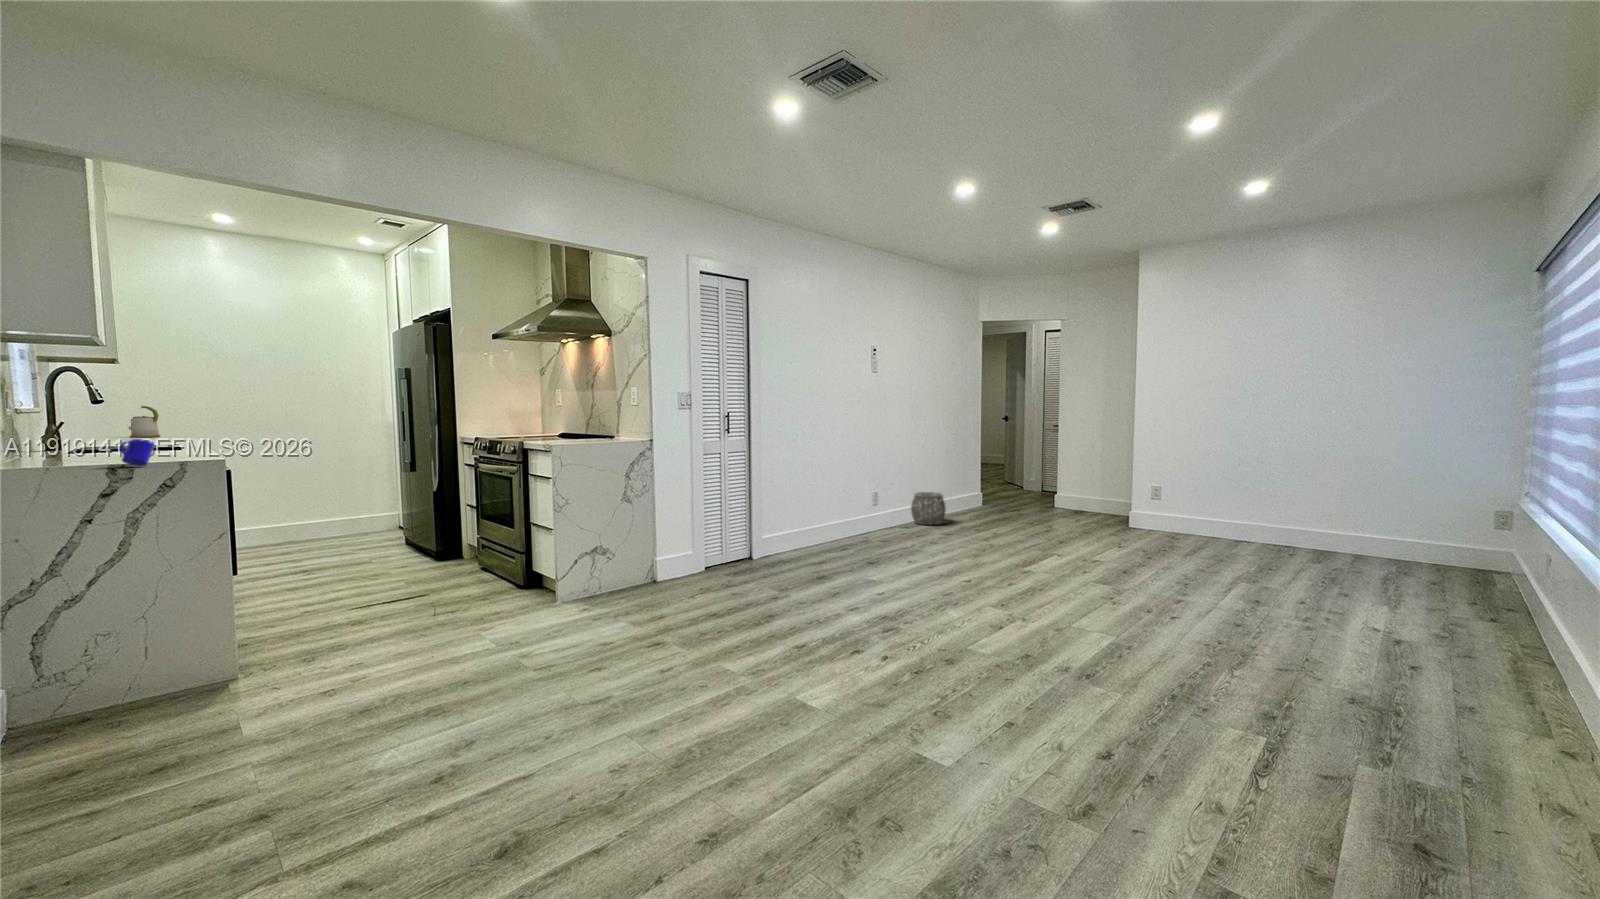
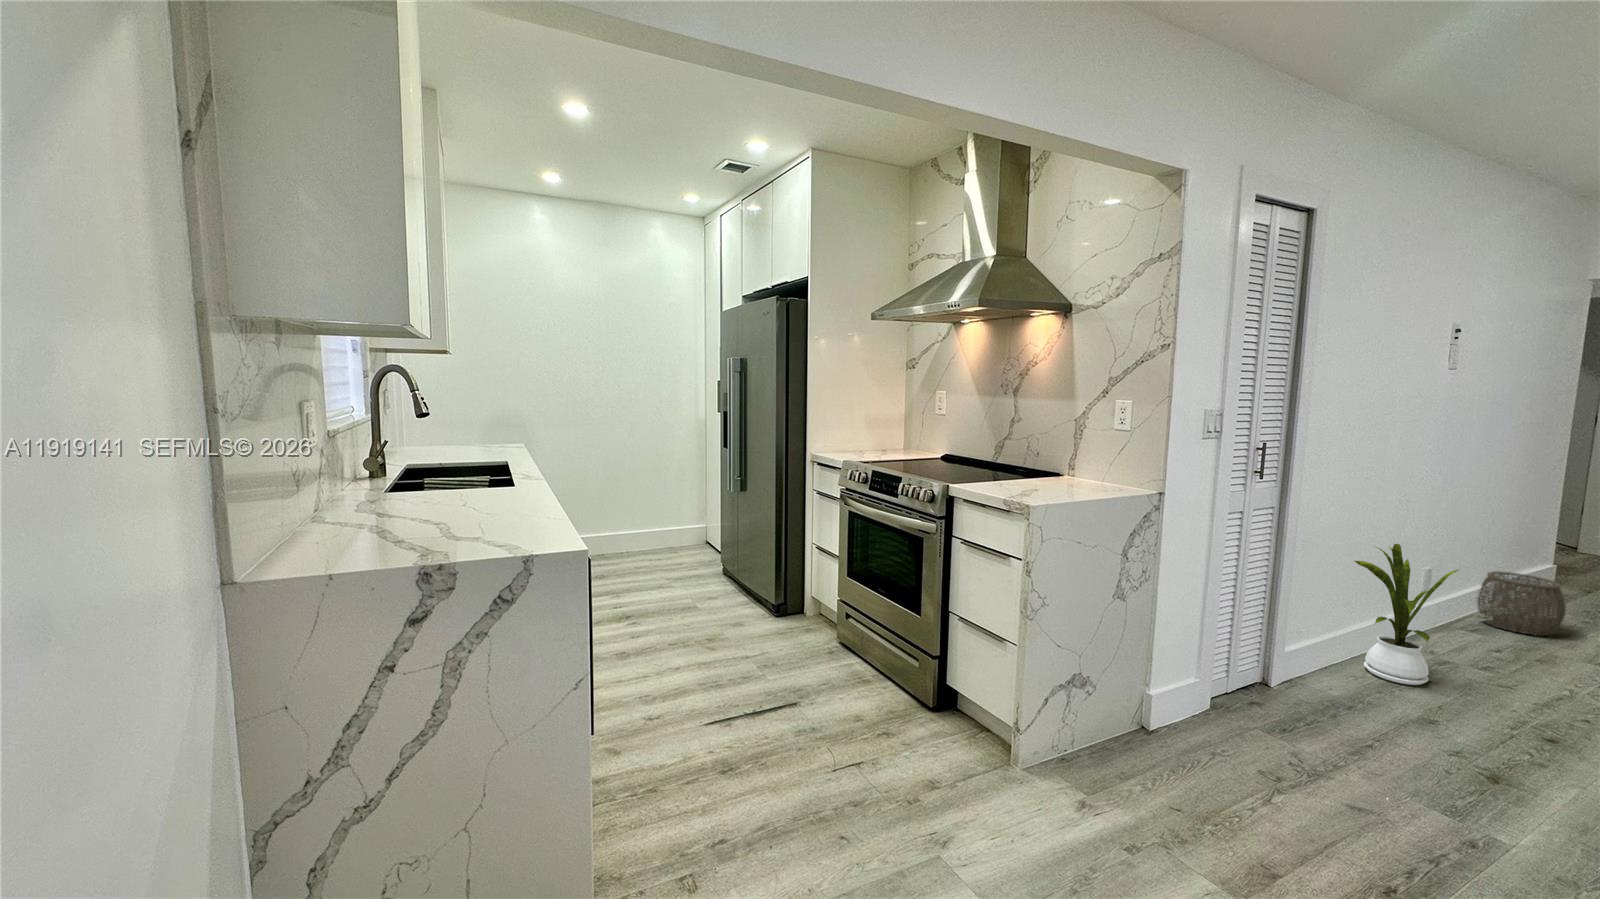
kettle: present [129,406,160,438] -> none [456,399,487,435]
mug: present [120,439,154,466] -> none [438,512,488,560]
house plant: none [800,469,849,550] -> present [1355,544,1458,685]

